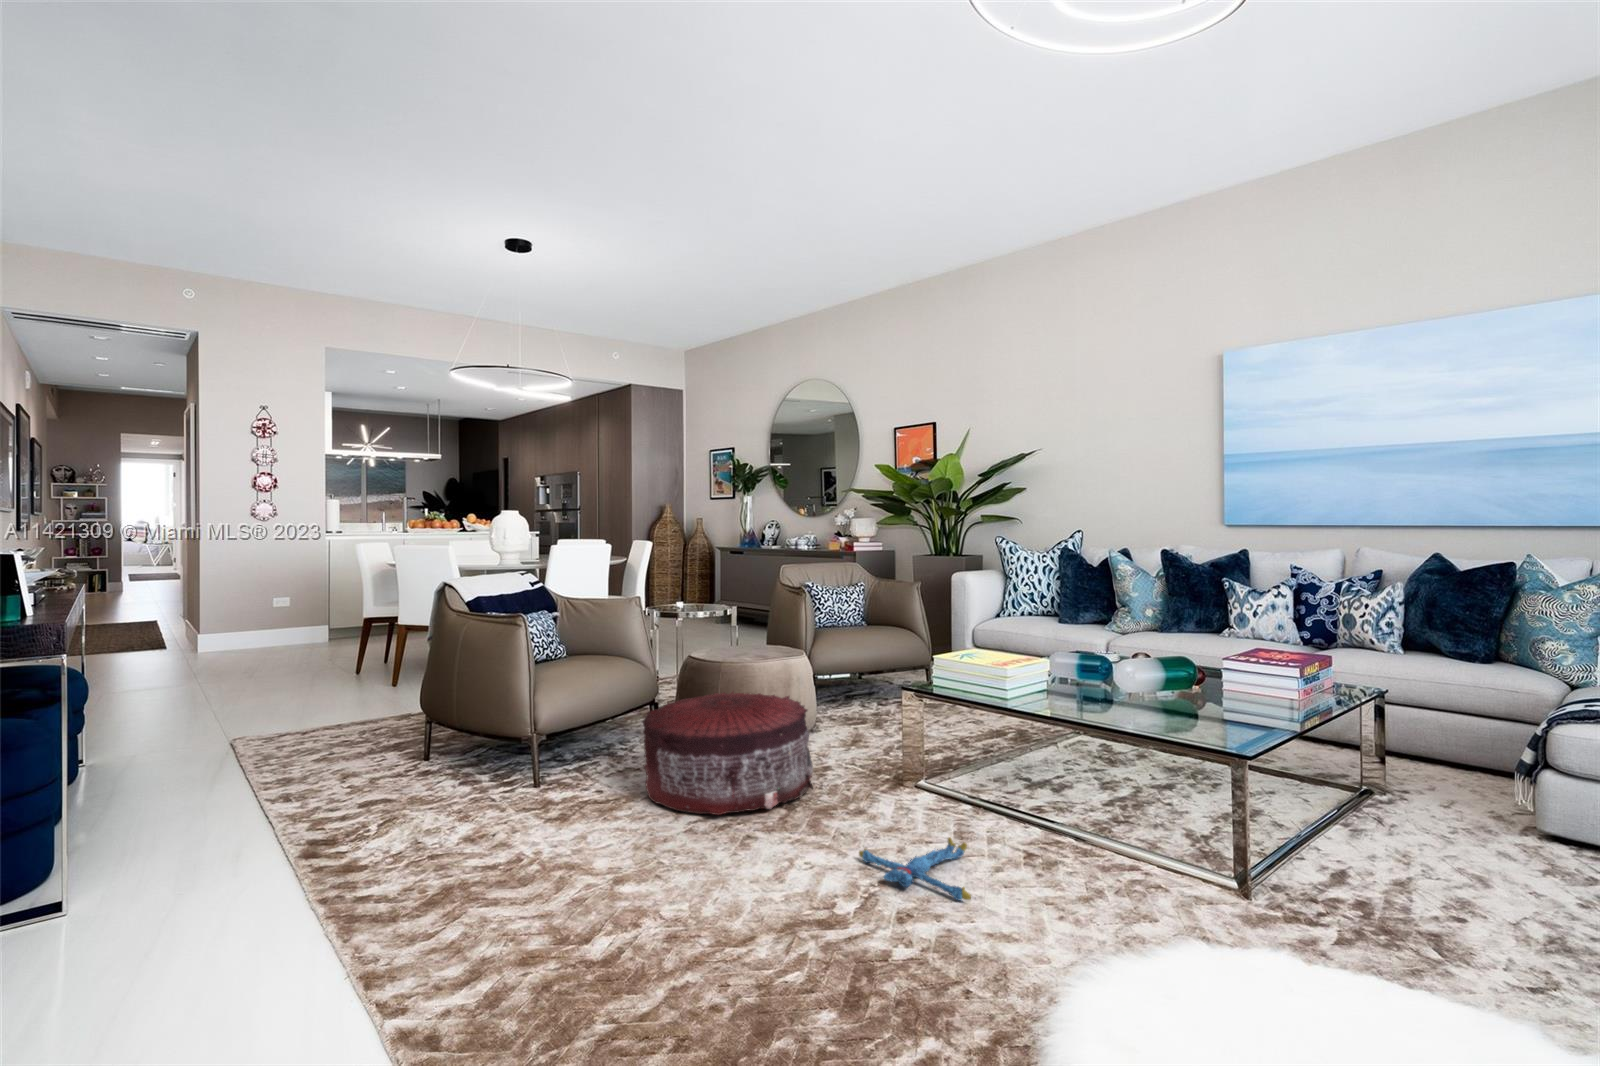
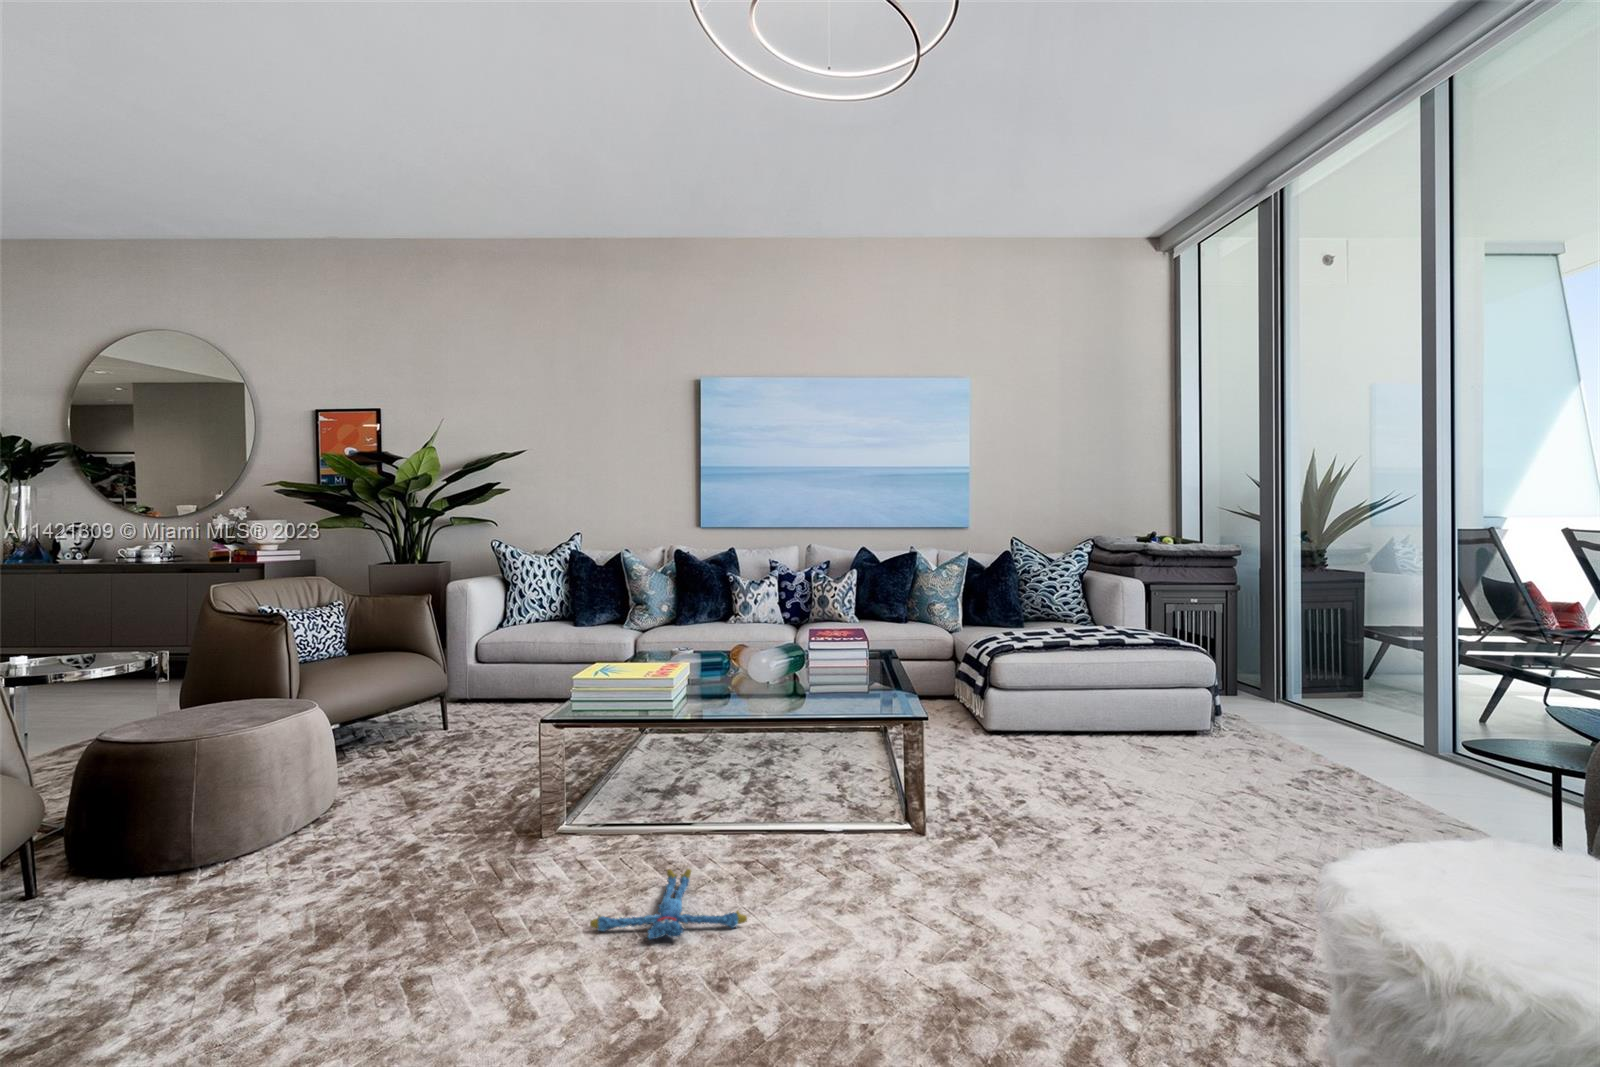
pouf: present [643,692,813,815] -> none [132,760,447,983]

